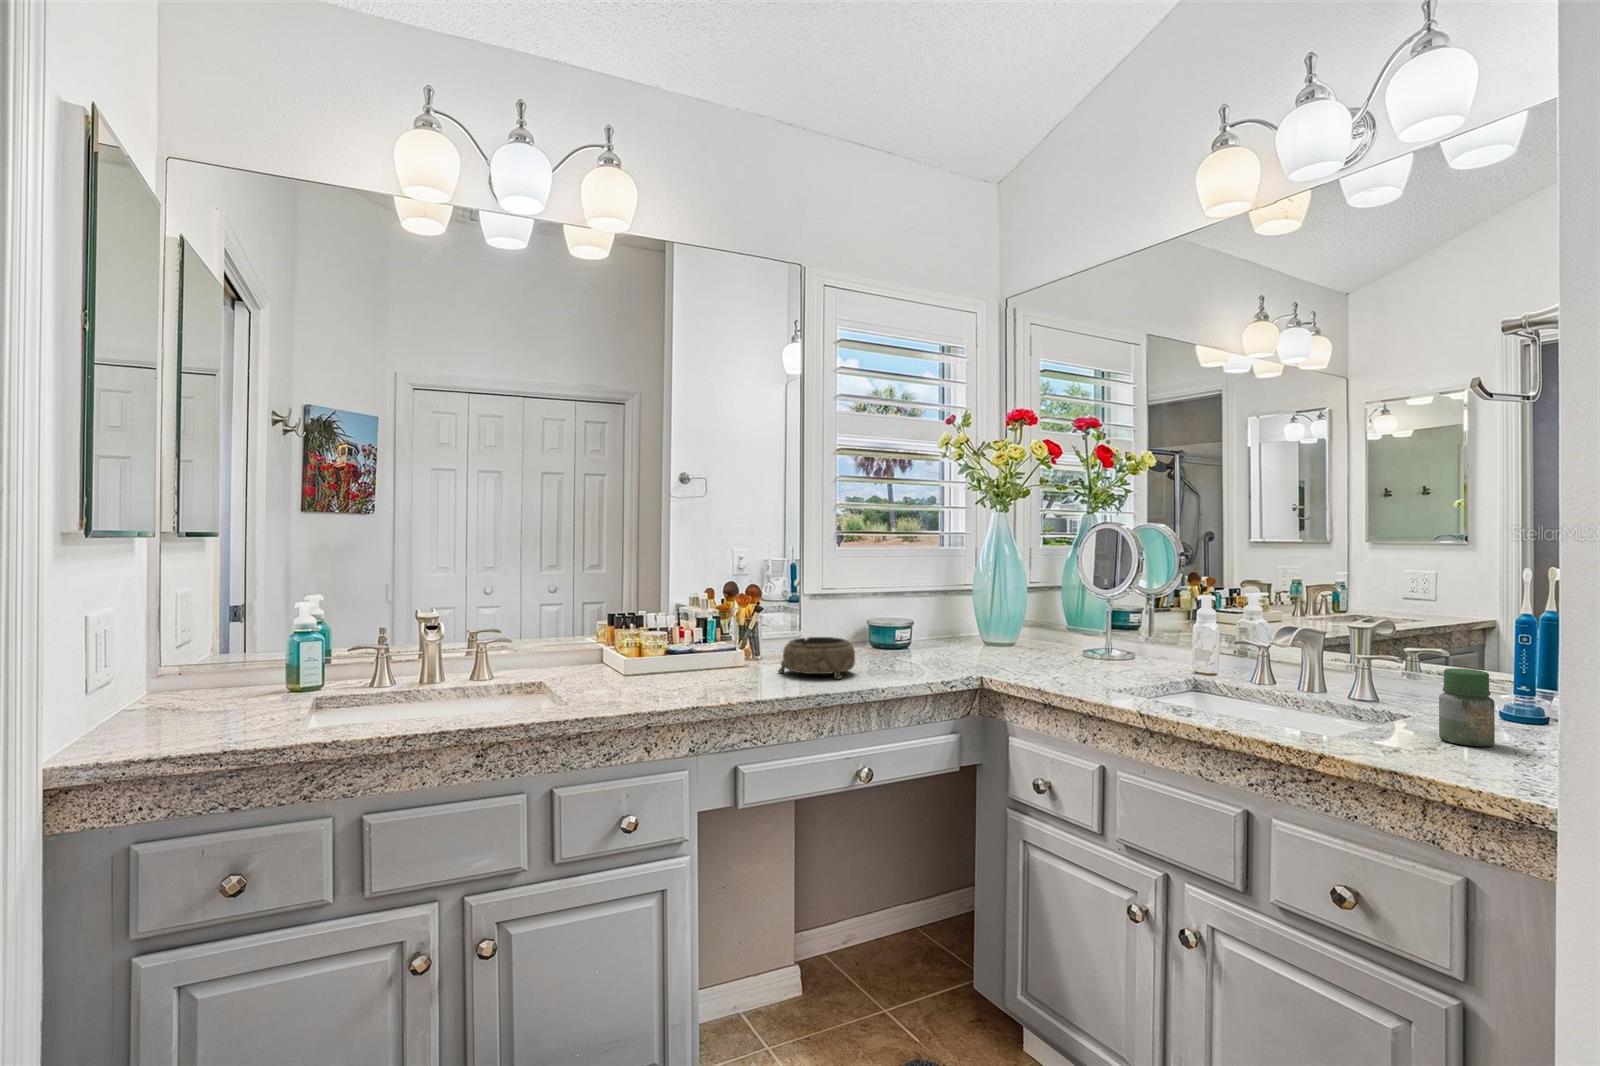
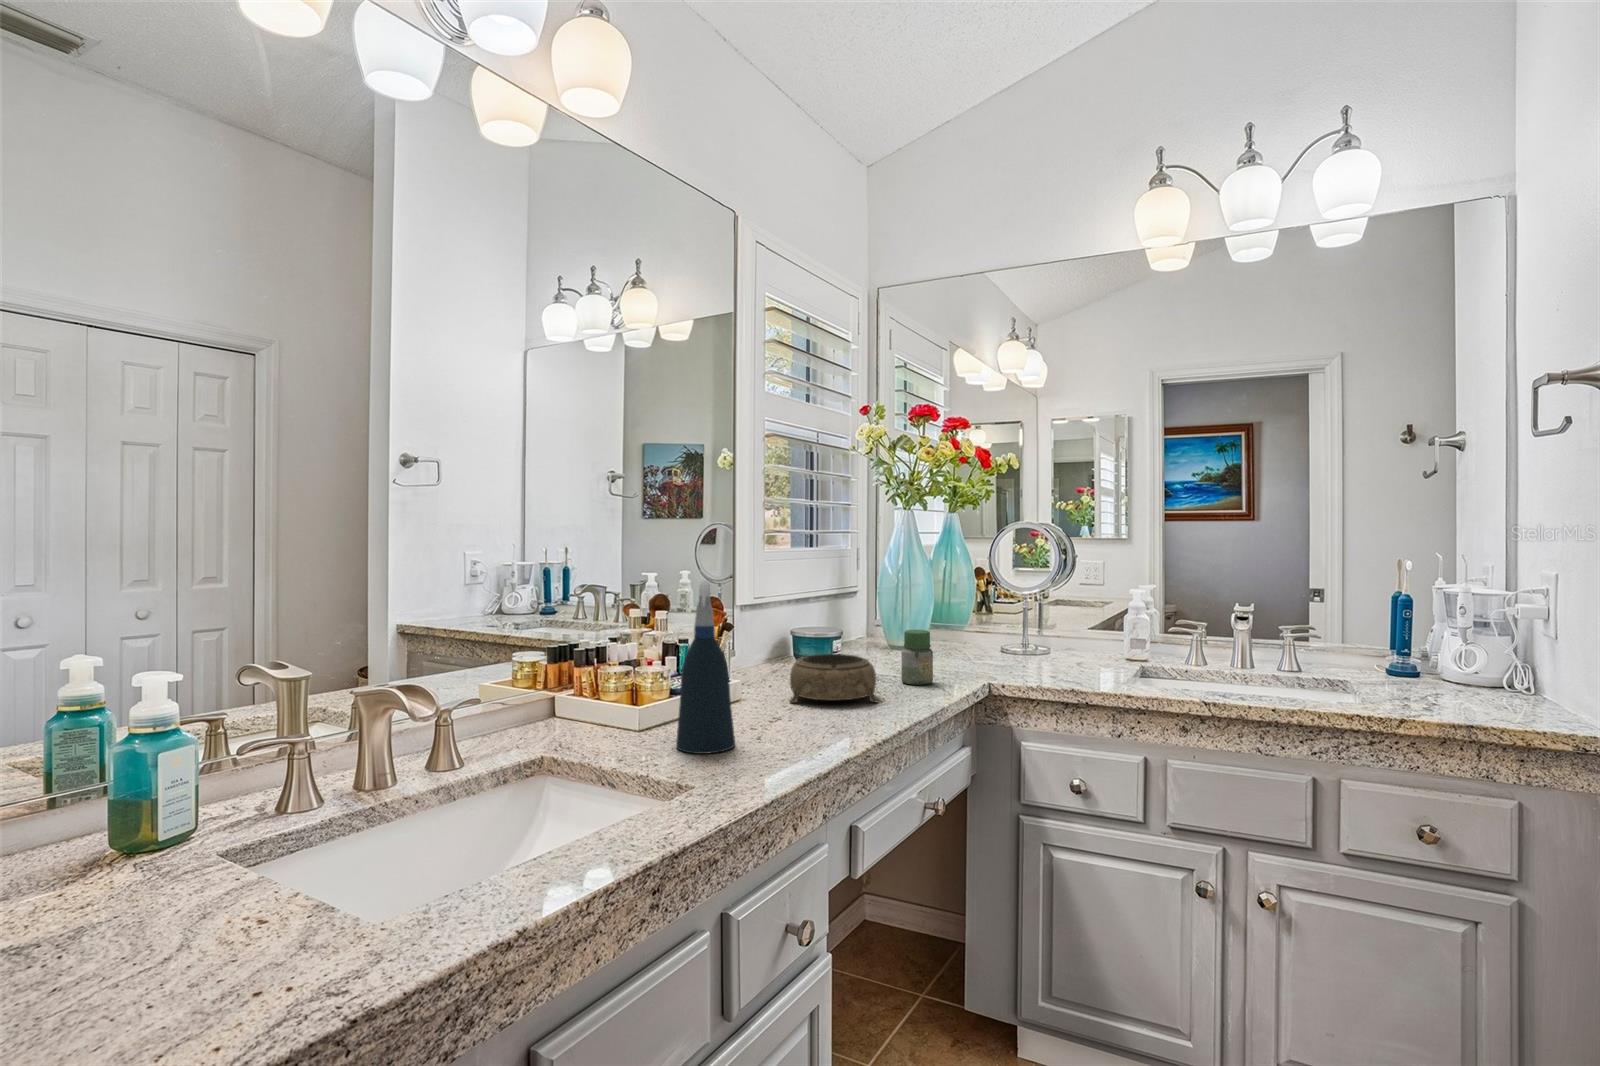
spray bottle: none [619,566,663,693] -> present [676,581,735,754]
jar: present [1439,668,1495,746] -> present [902,630,933,685]

